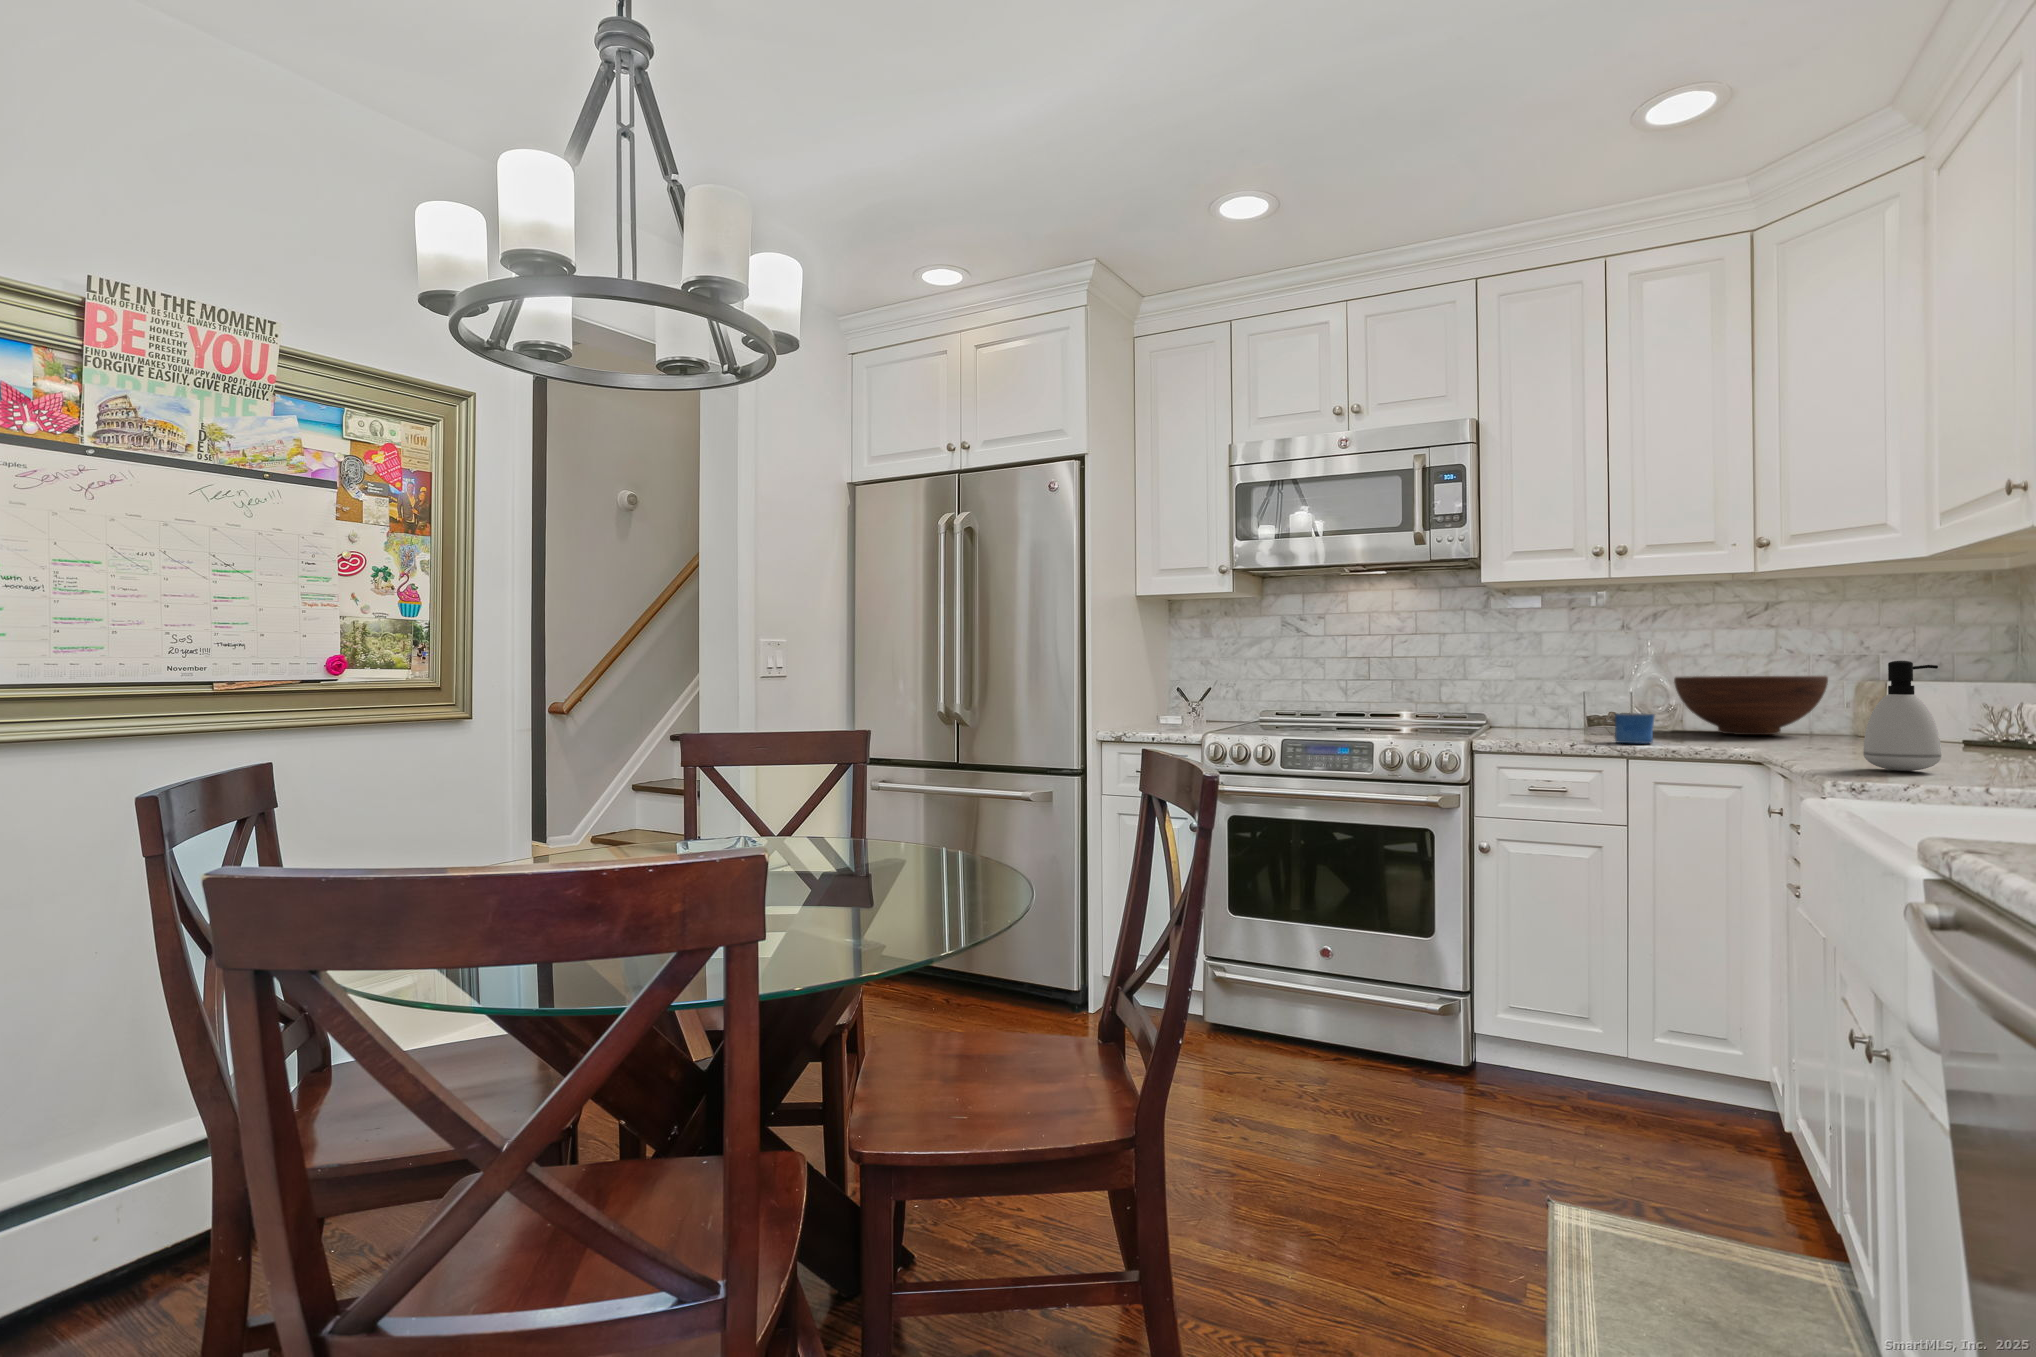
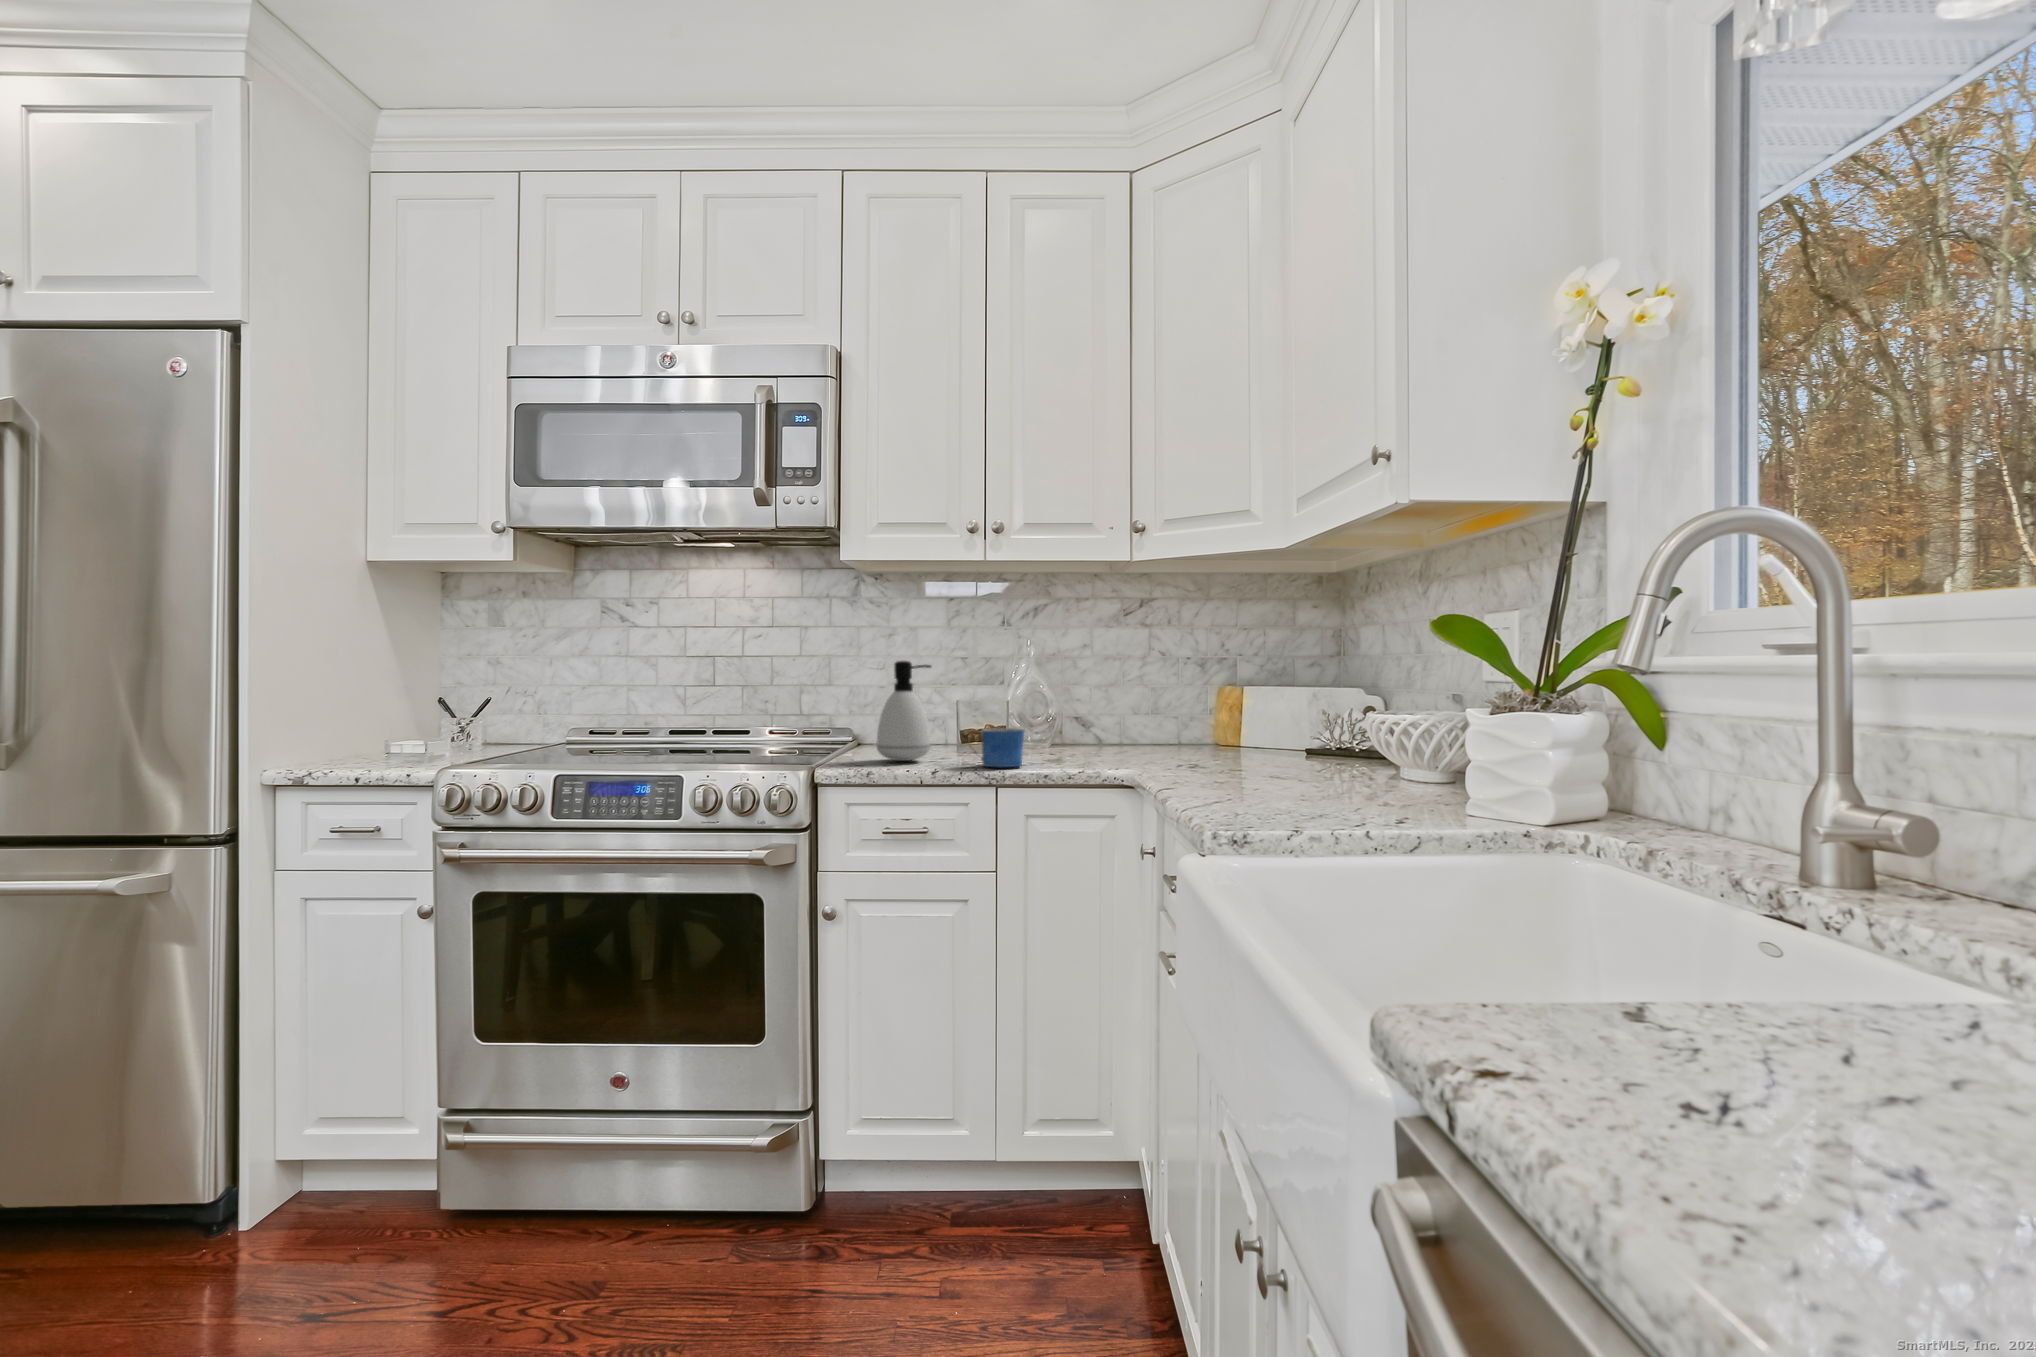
soap dispenser: present [1863,661,1941,771] -> present [877,661,931,761]
fruit bowl: present [1674,676,1828,735] -> none [1050,680,1192,748]

